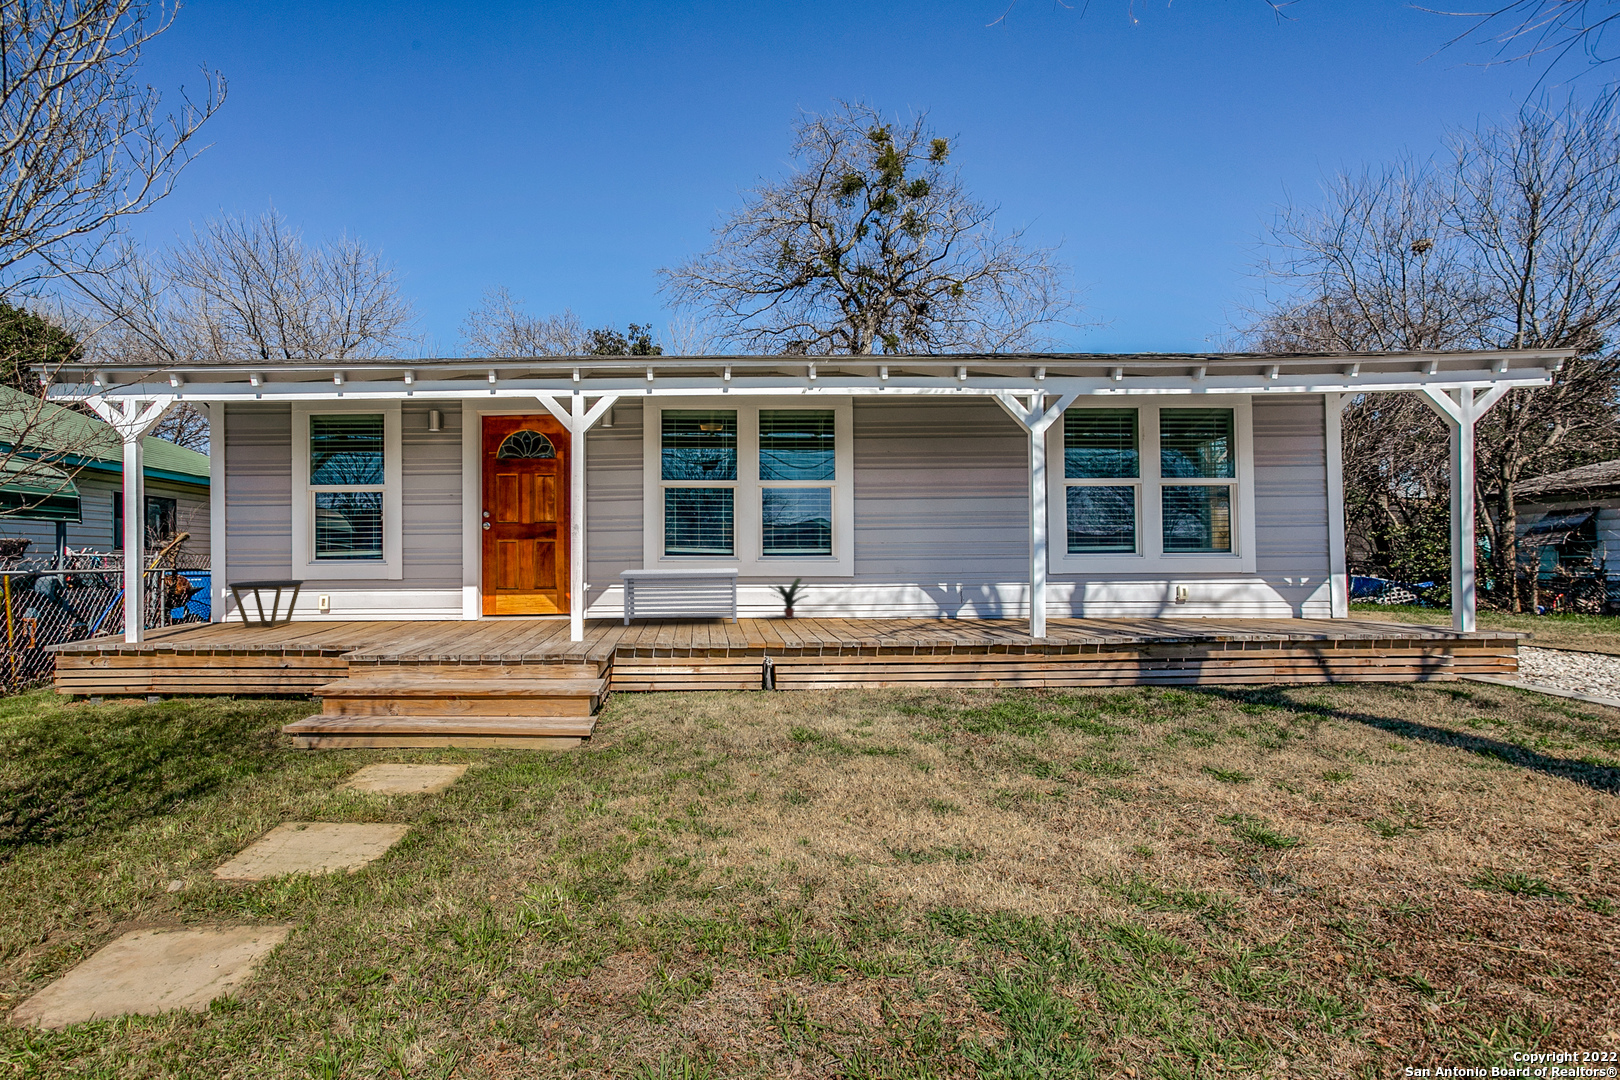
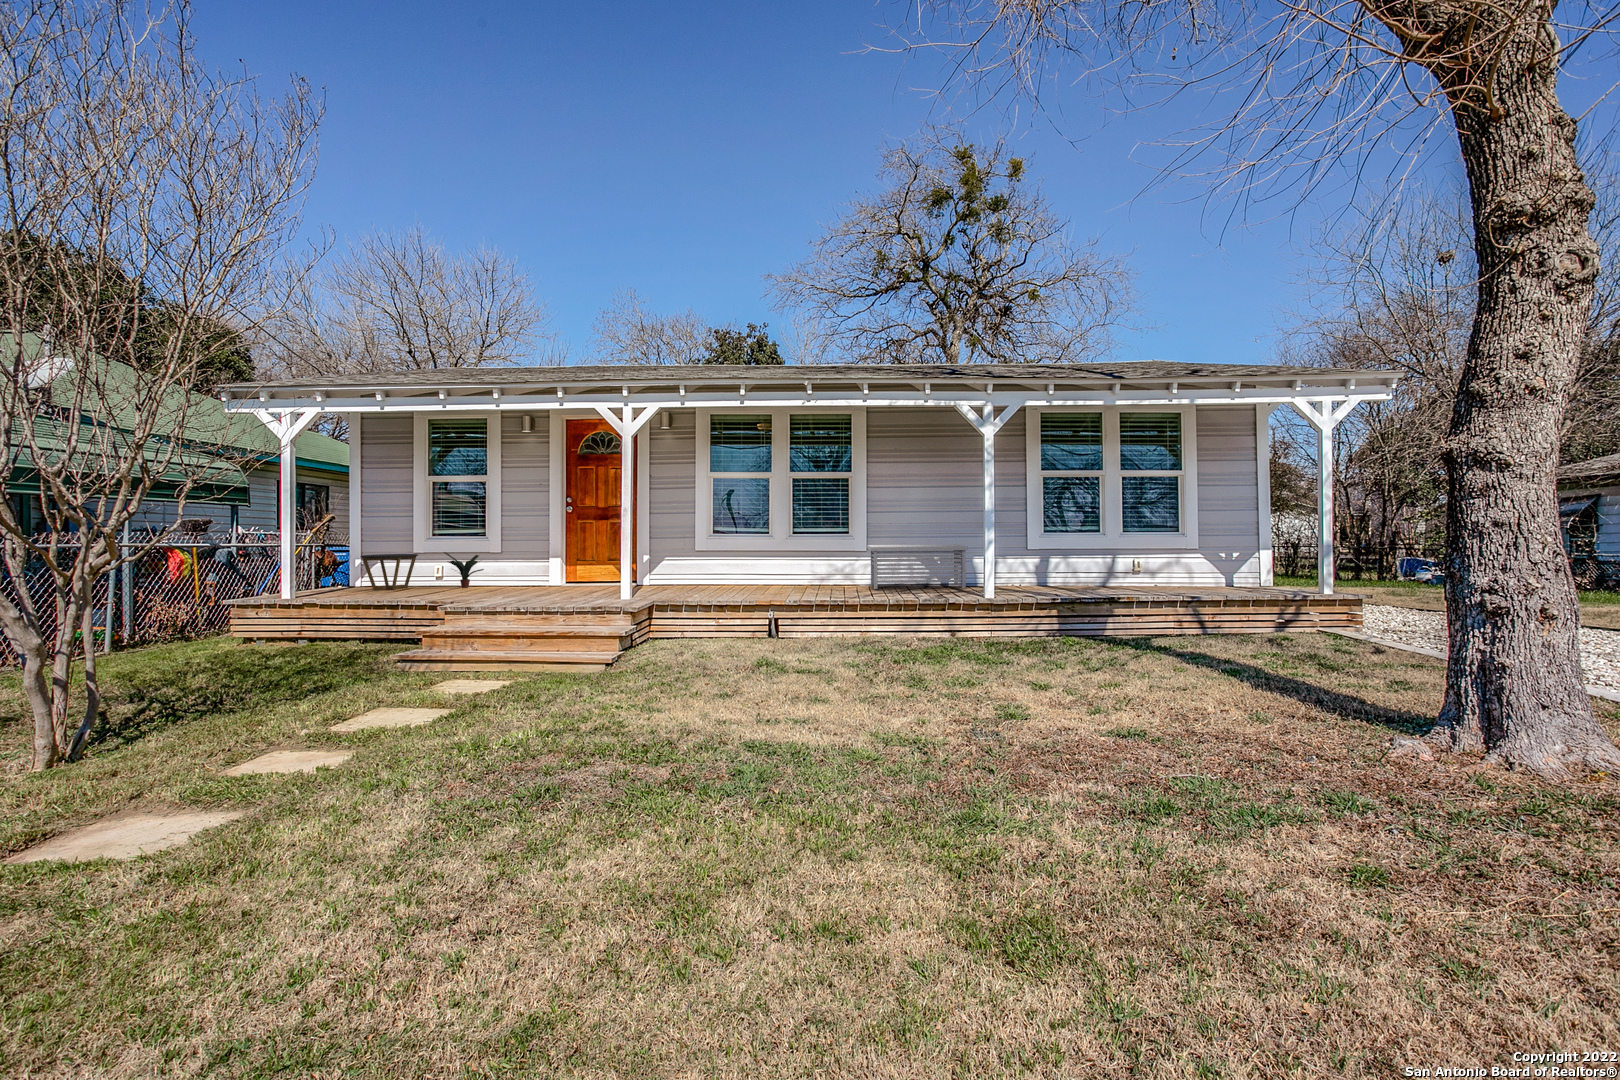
storage bench: present [619,568,738,625] -> present [867,545,968,589]
potted plant: present [769,578,808,619] -> present [444,552,484,588]

